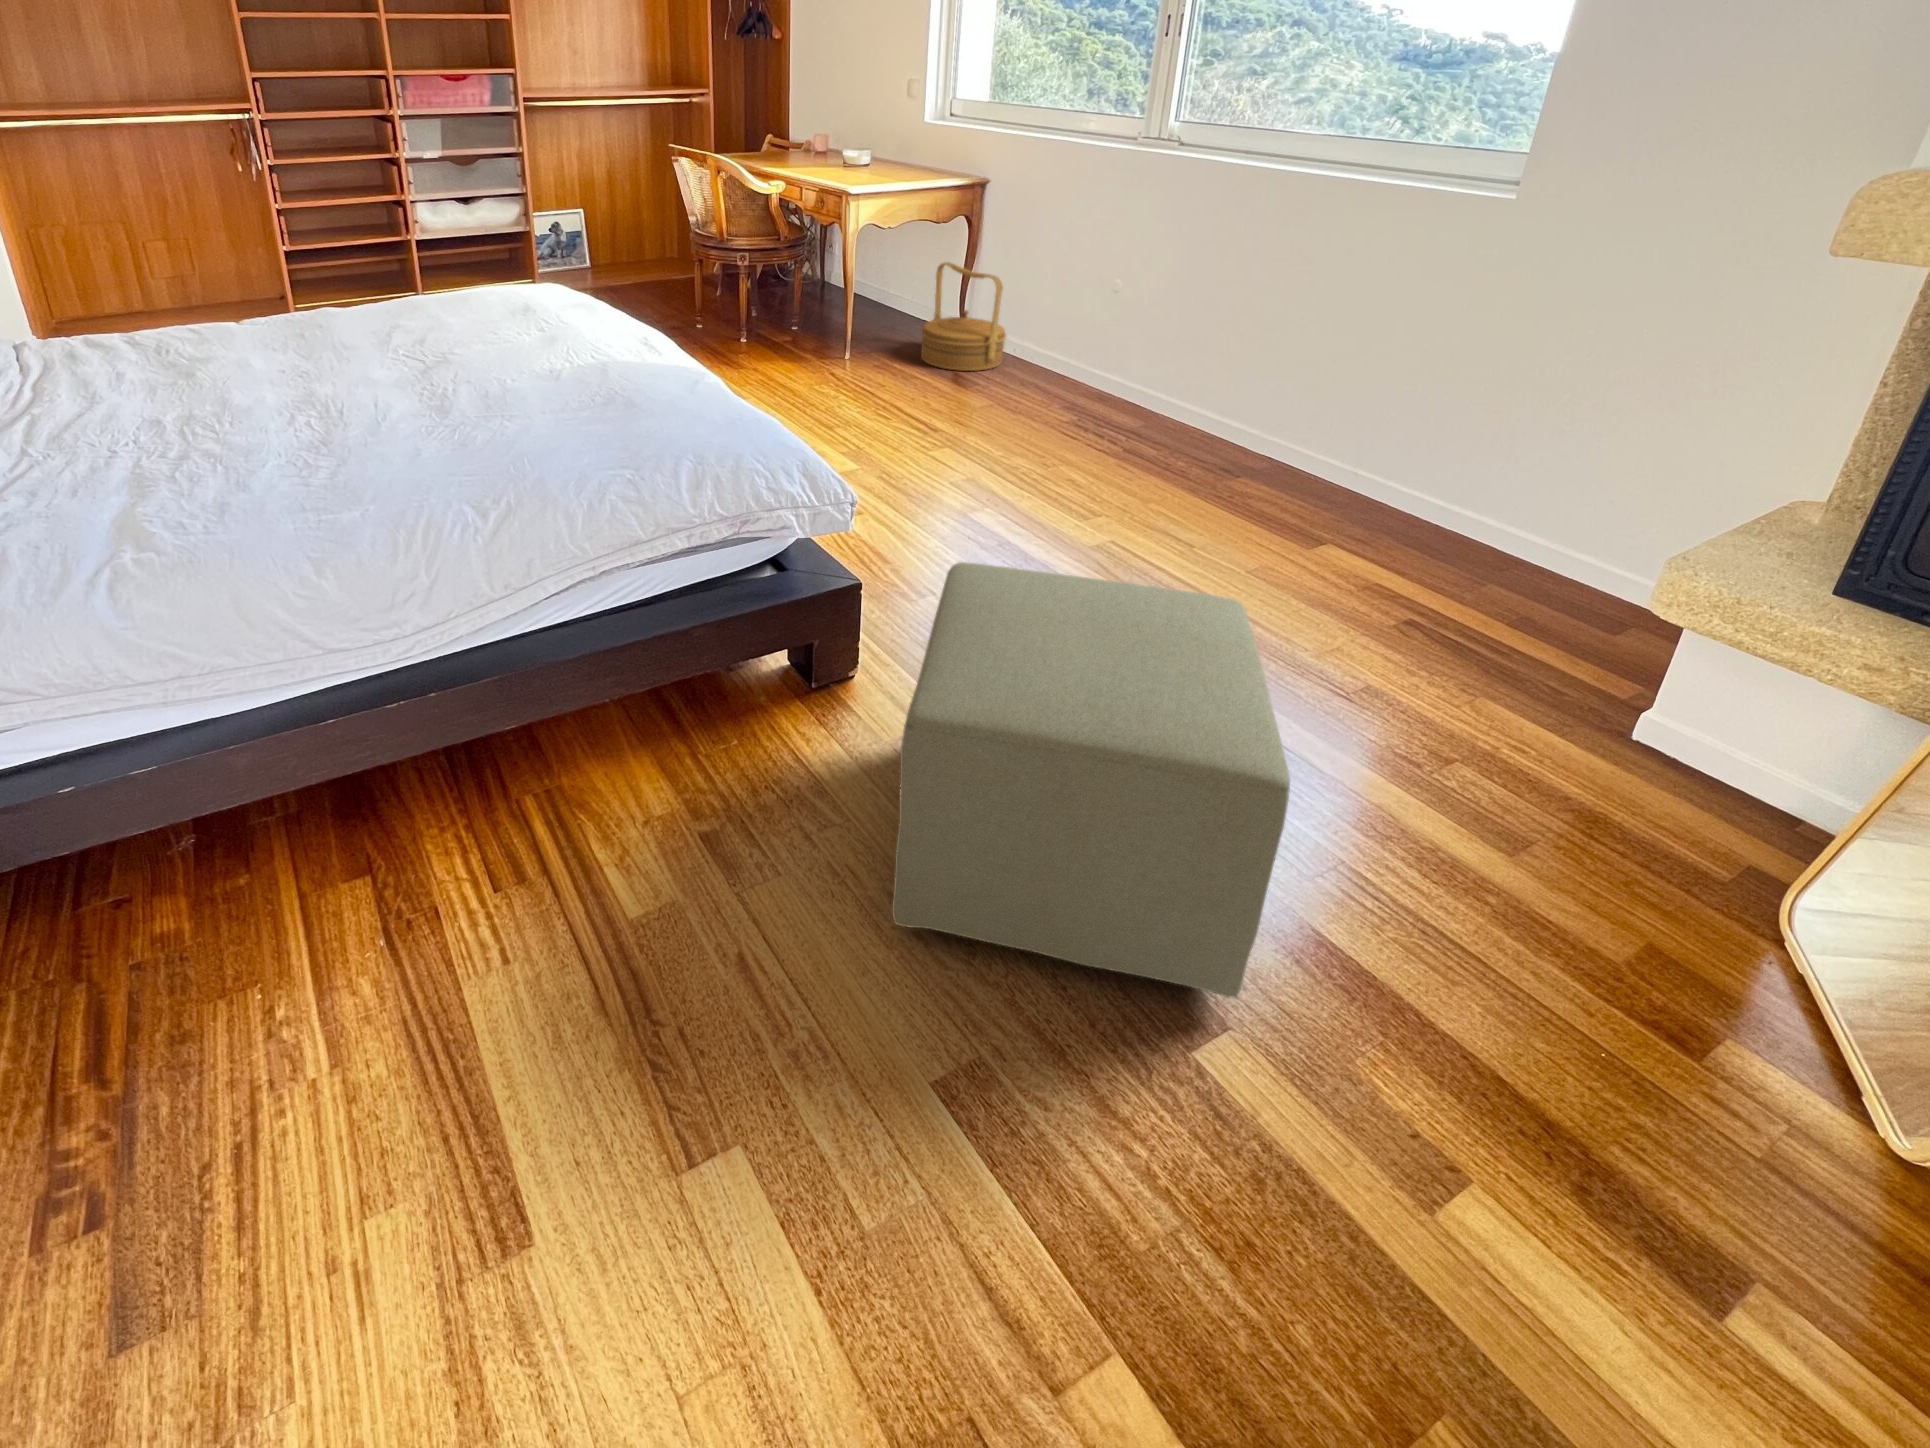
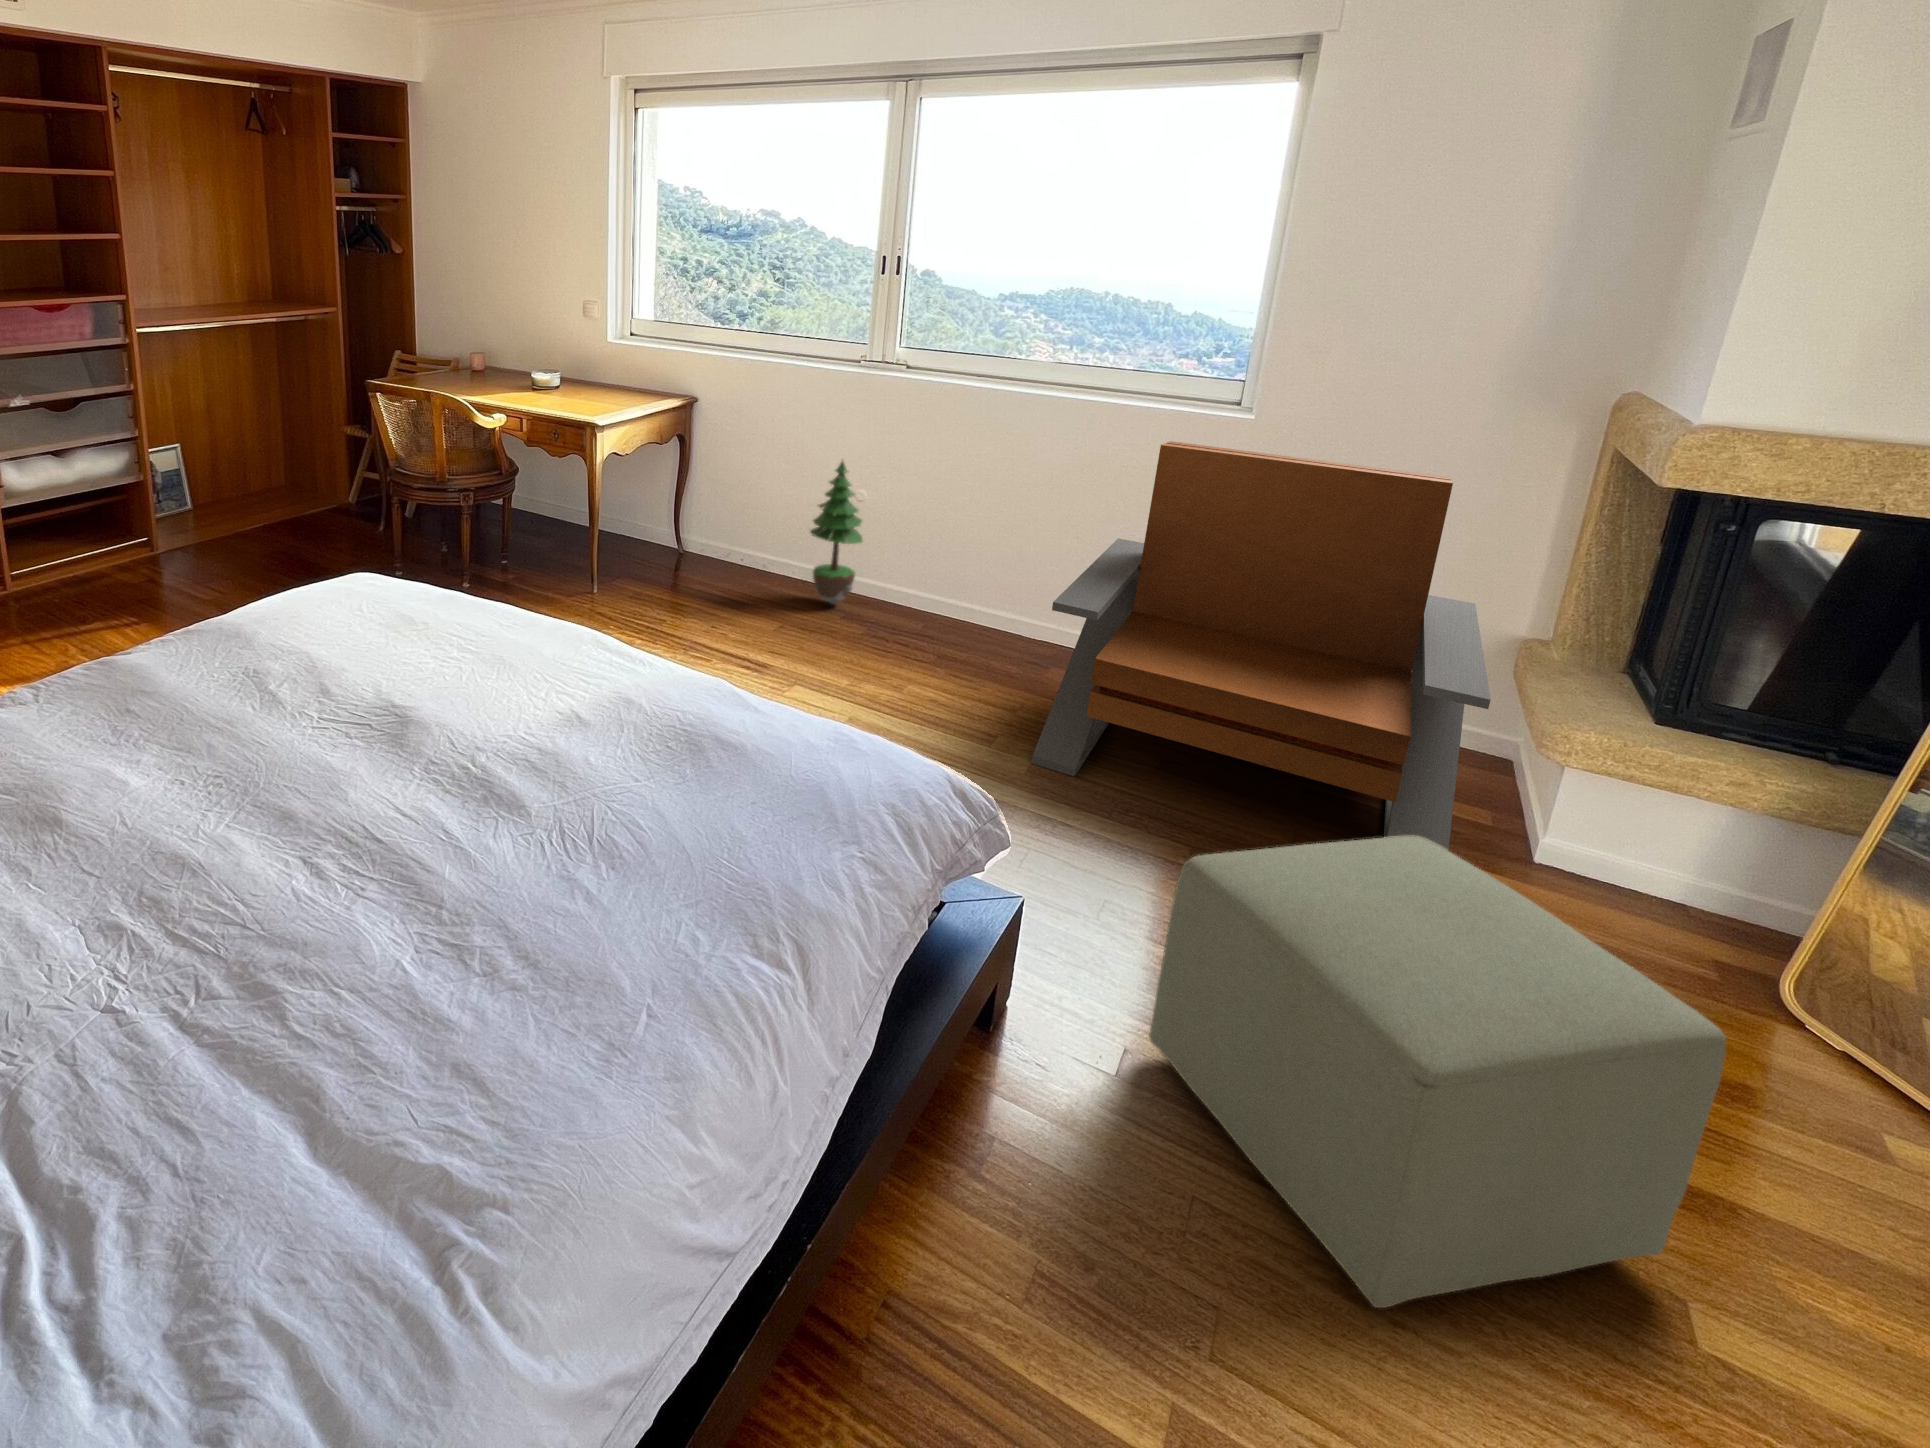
lounge chair: none [1110,221,1722,731] -> present [1032,441,1491,850]
potted tree: none [1046,241,1103,395] -> present [810,461,863,604]
woven basket: present [921,262,1006,371] -> none [660,482,750,592]

